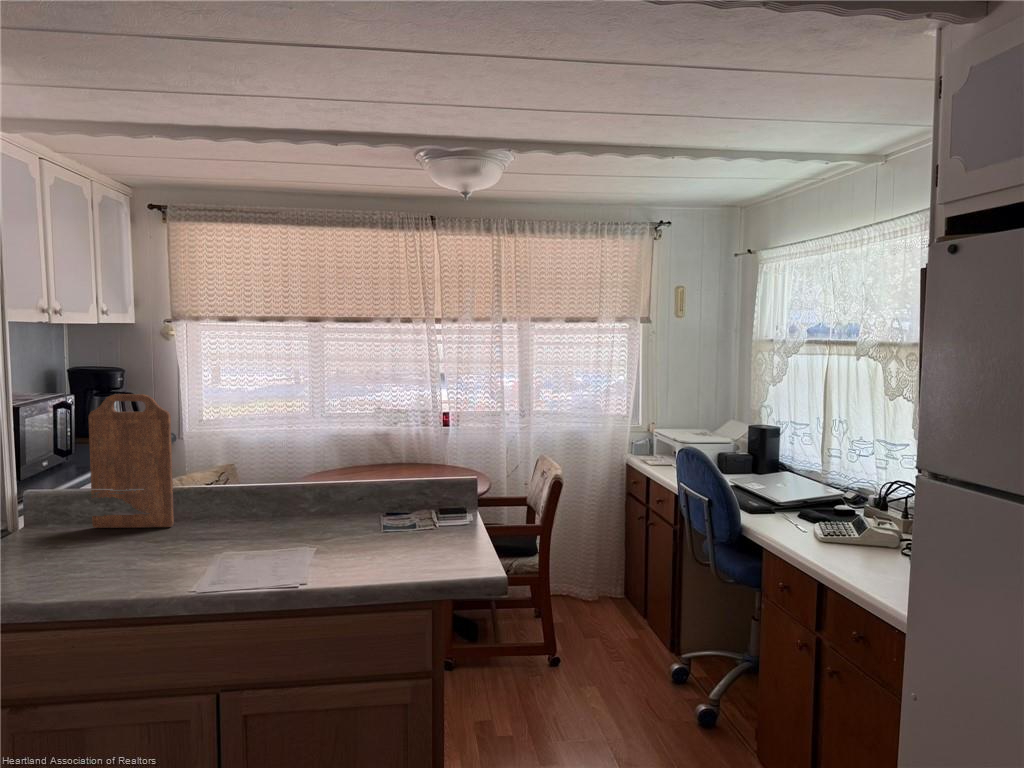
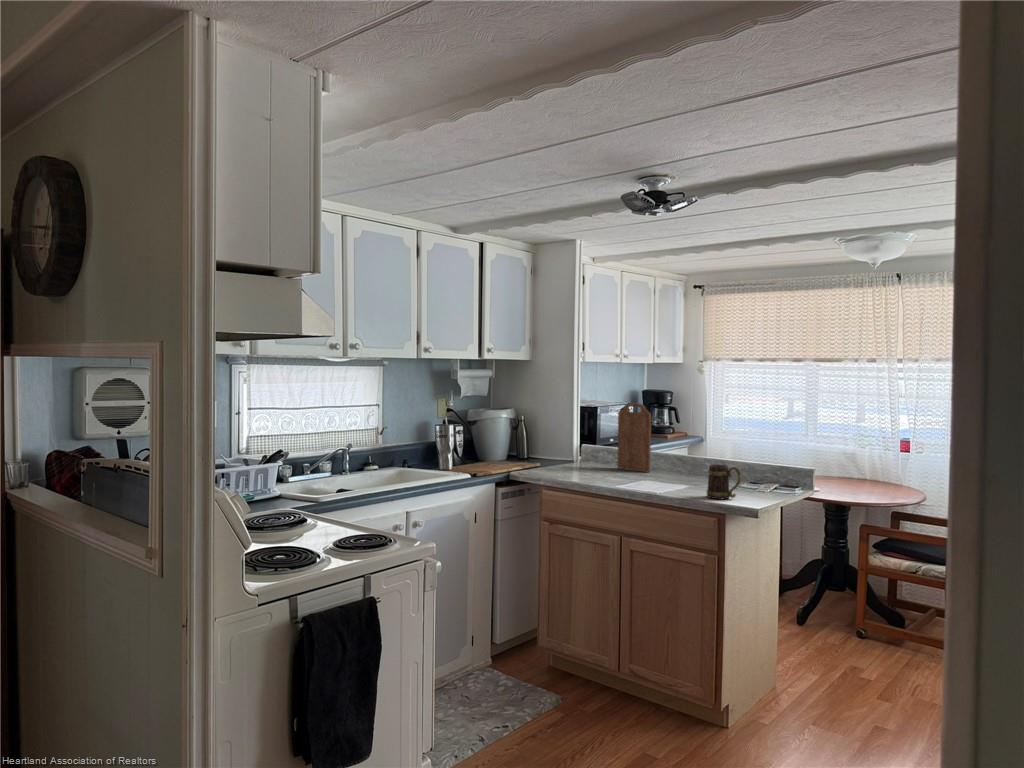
mug: none [360,503,425,574] -> present [707,465,742,499]

